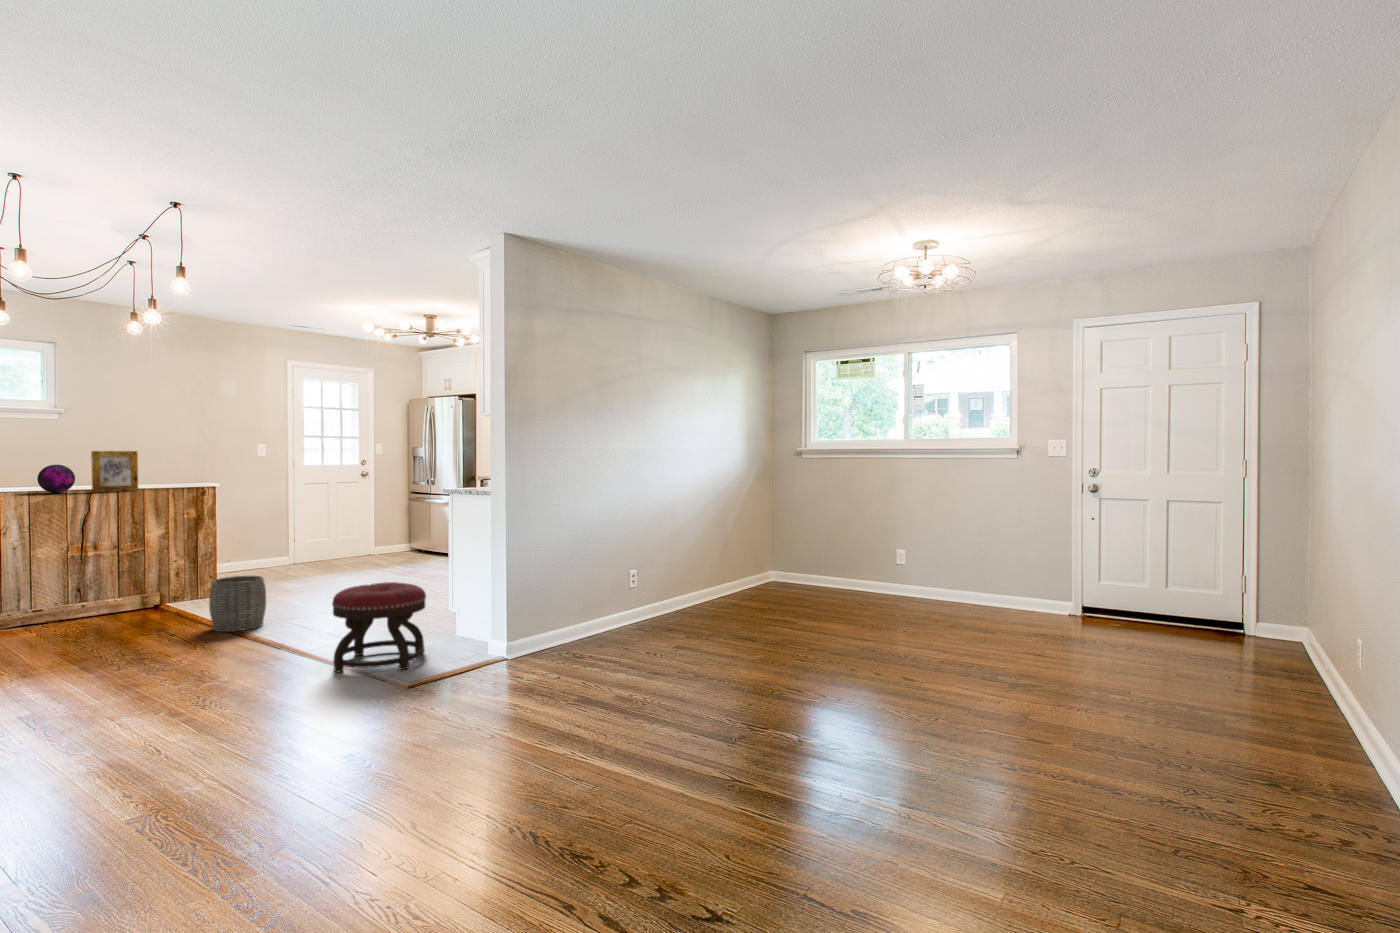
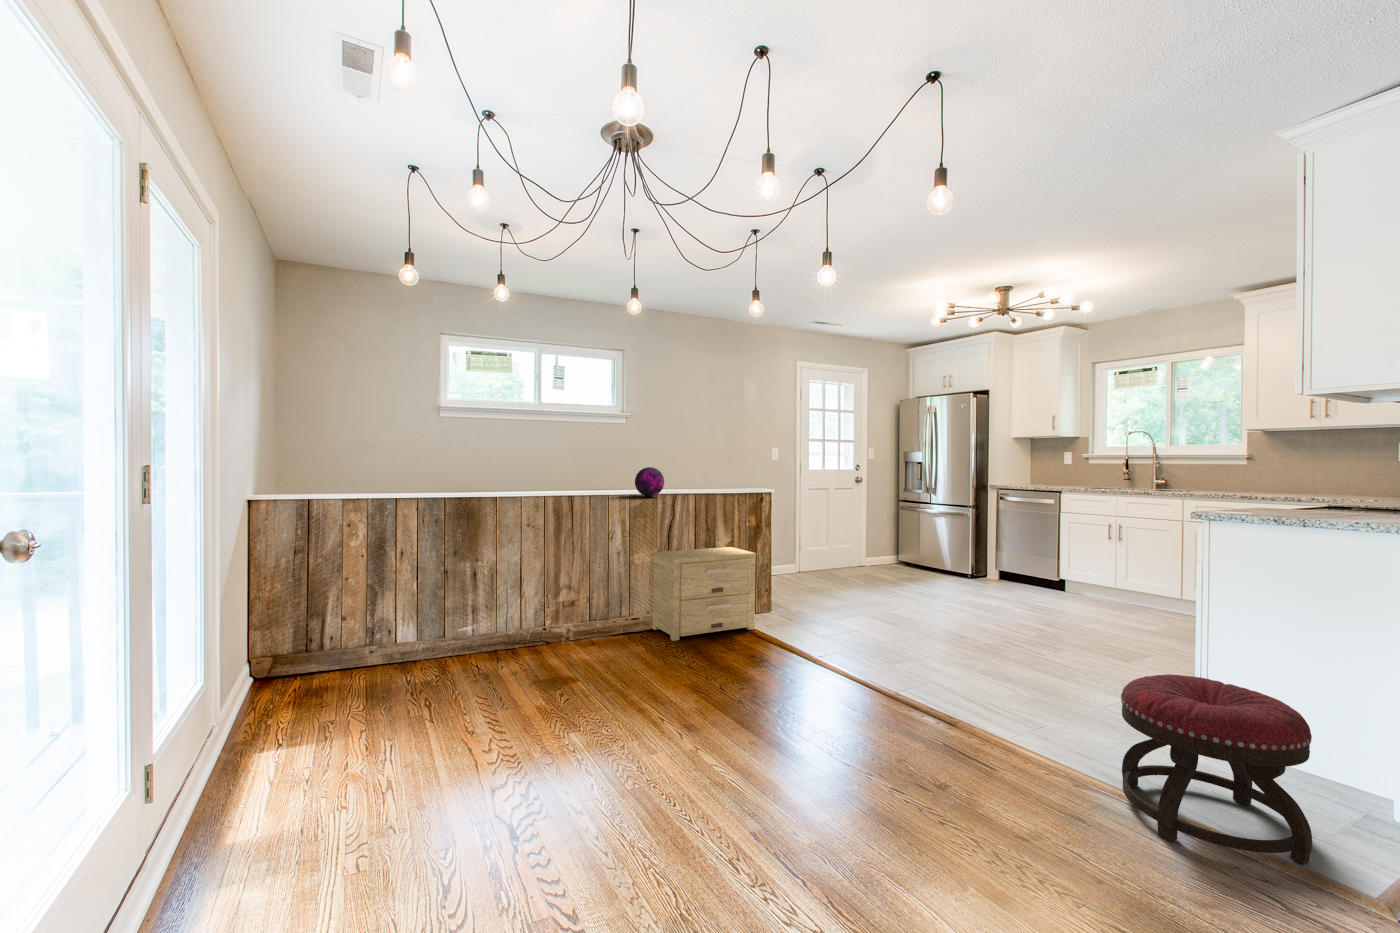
picture frame: present [91,451,138,492] -> none [675,453,712,497]
side table: none [59,538,180,625] -> present [653,547,756,641]
woven basket: present [209,576,266,632] -> none [825,608,887,684]

